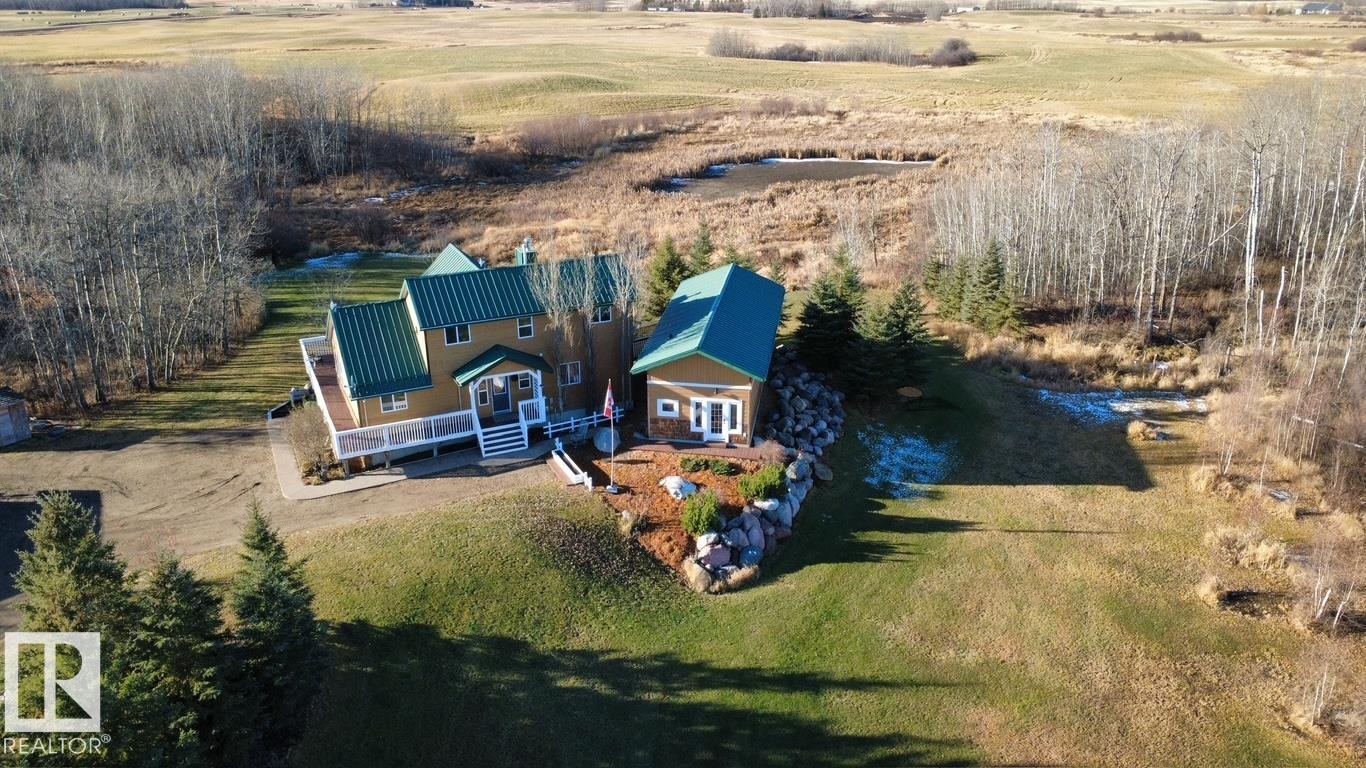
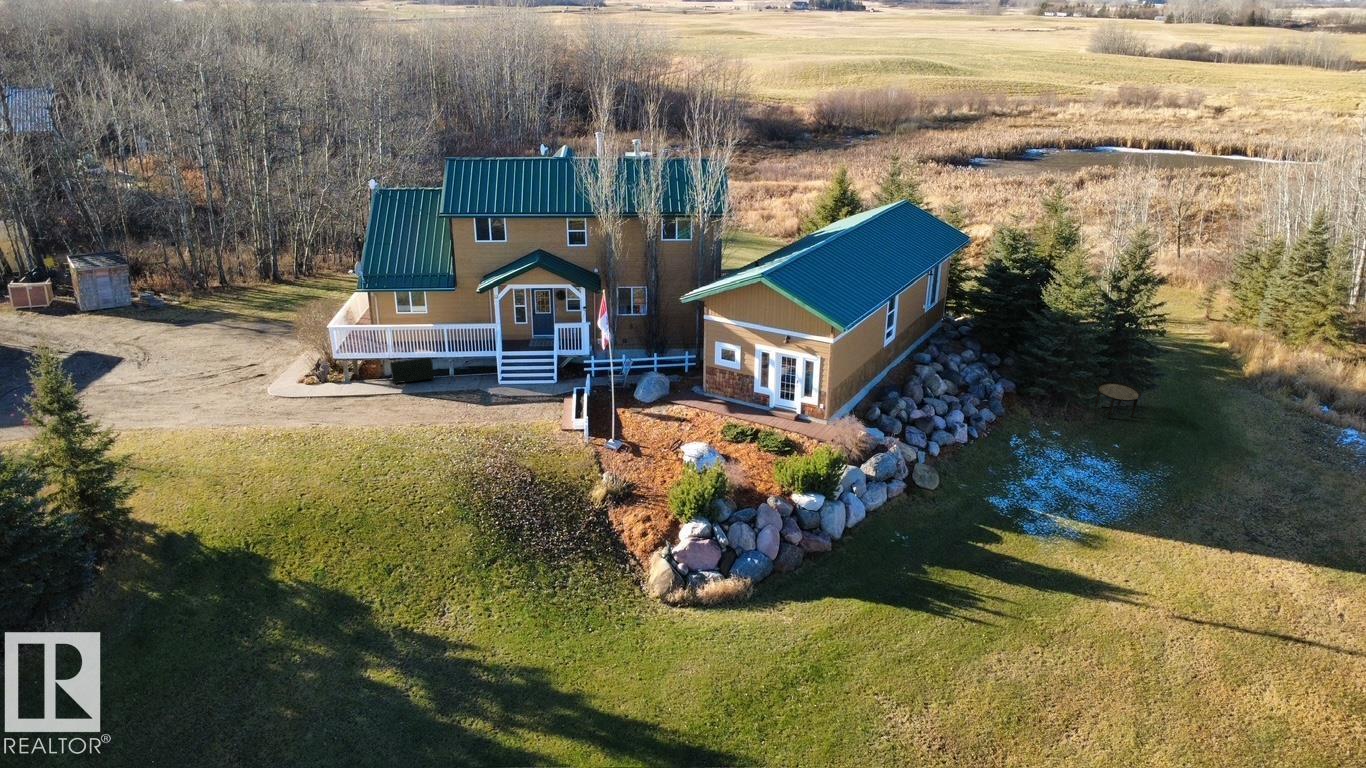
bench: none [389,444,427,473] -> present [390,358,434,385]

